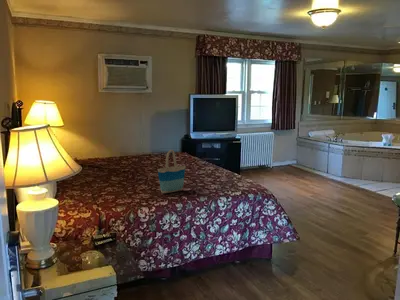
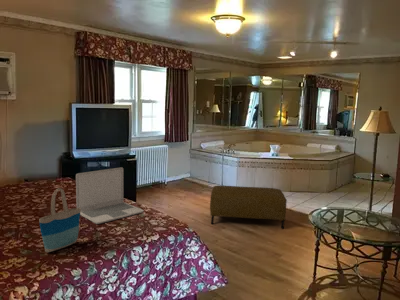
laptop: none [186,143,236,182] -> present [76,167,144,224]
ottoman: none [305,170,383,214] -> present [210,186,287,229]

